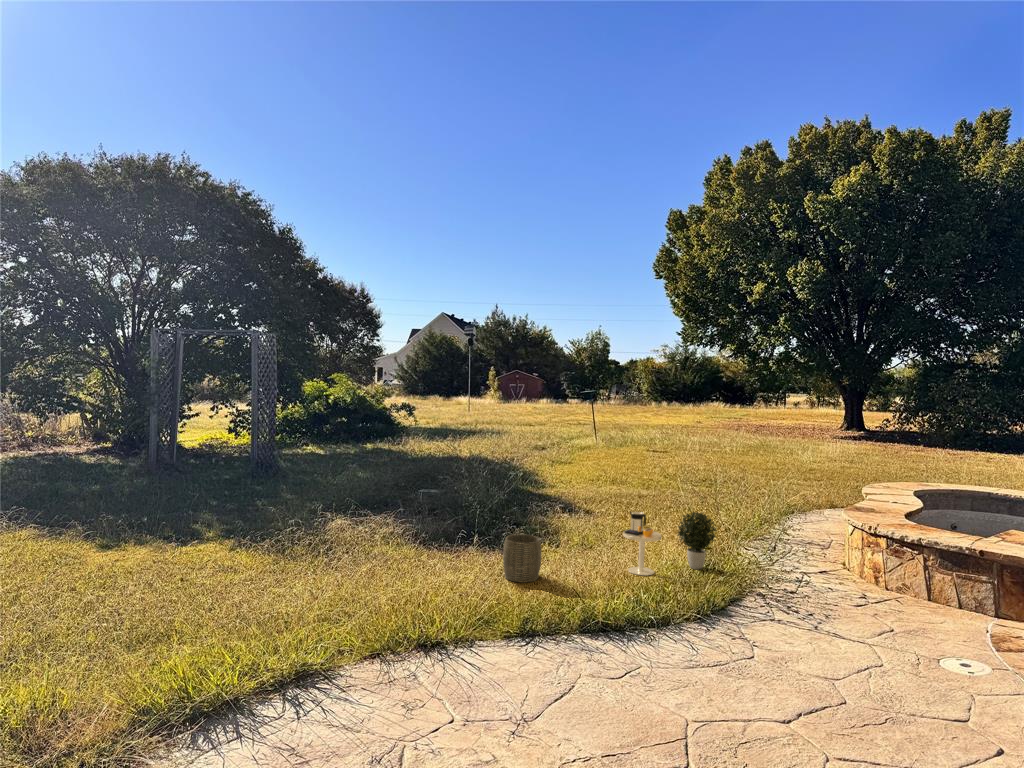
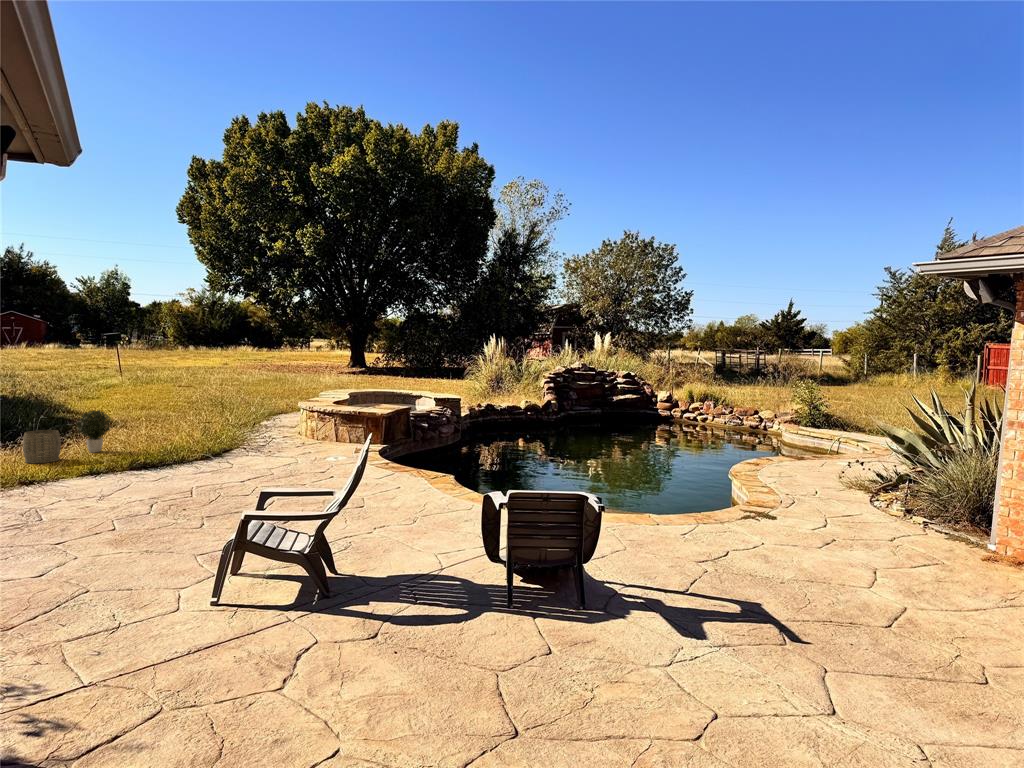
side table: present [623,512,661,576] -> none [134,407,165,449]
potted plant: present [677,512,717,570] -> present [76,410,112,453]

